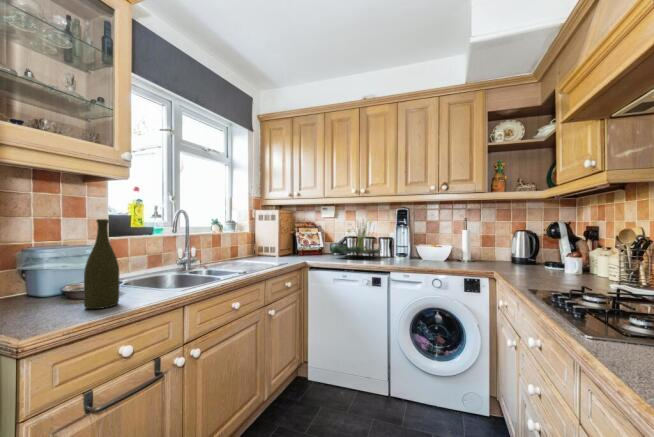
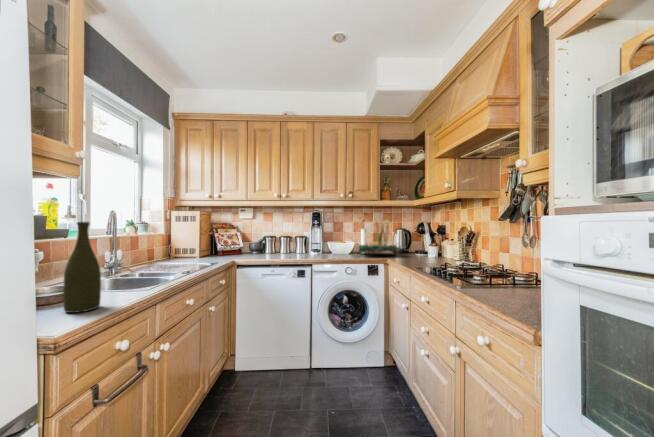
plant: present [330,221,380,255] -> present [359,220,401,253]

